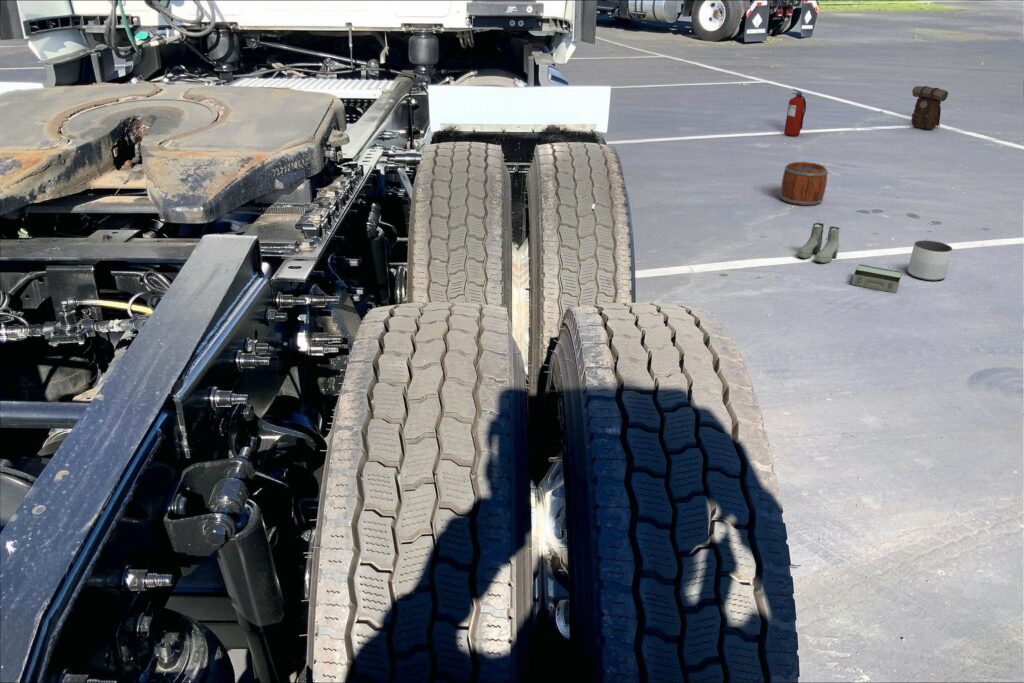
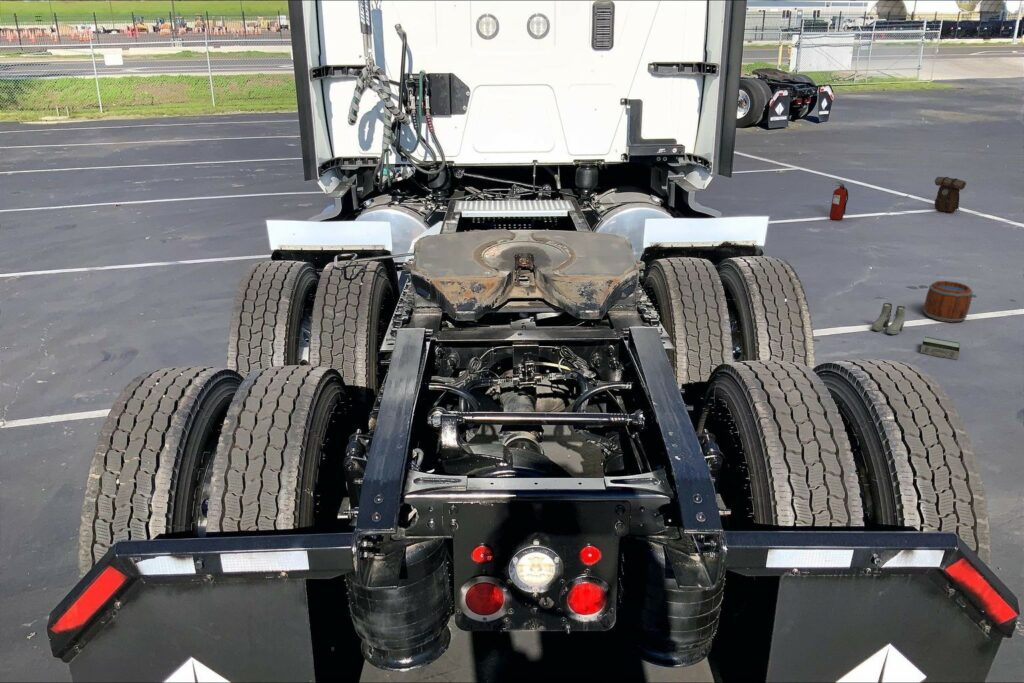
bucket: present [781,162,828,206] -> present [924,281,973,322]
planter: present [908,240,952,281] -> none [962,317,999,349]

